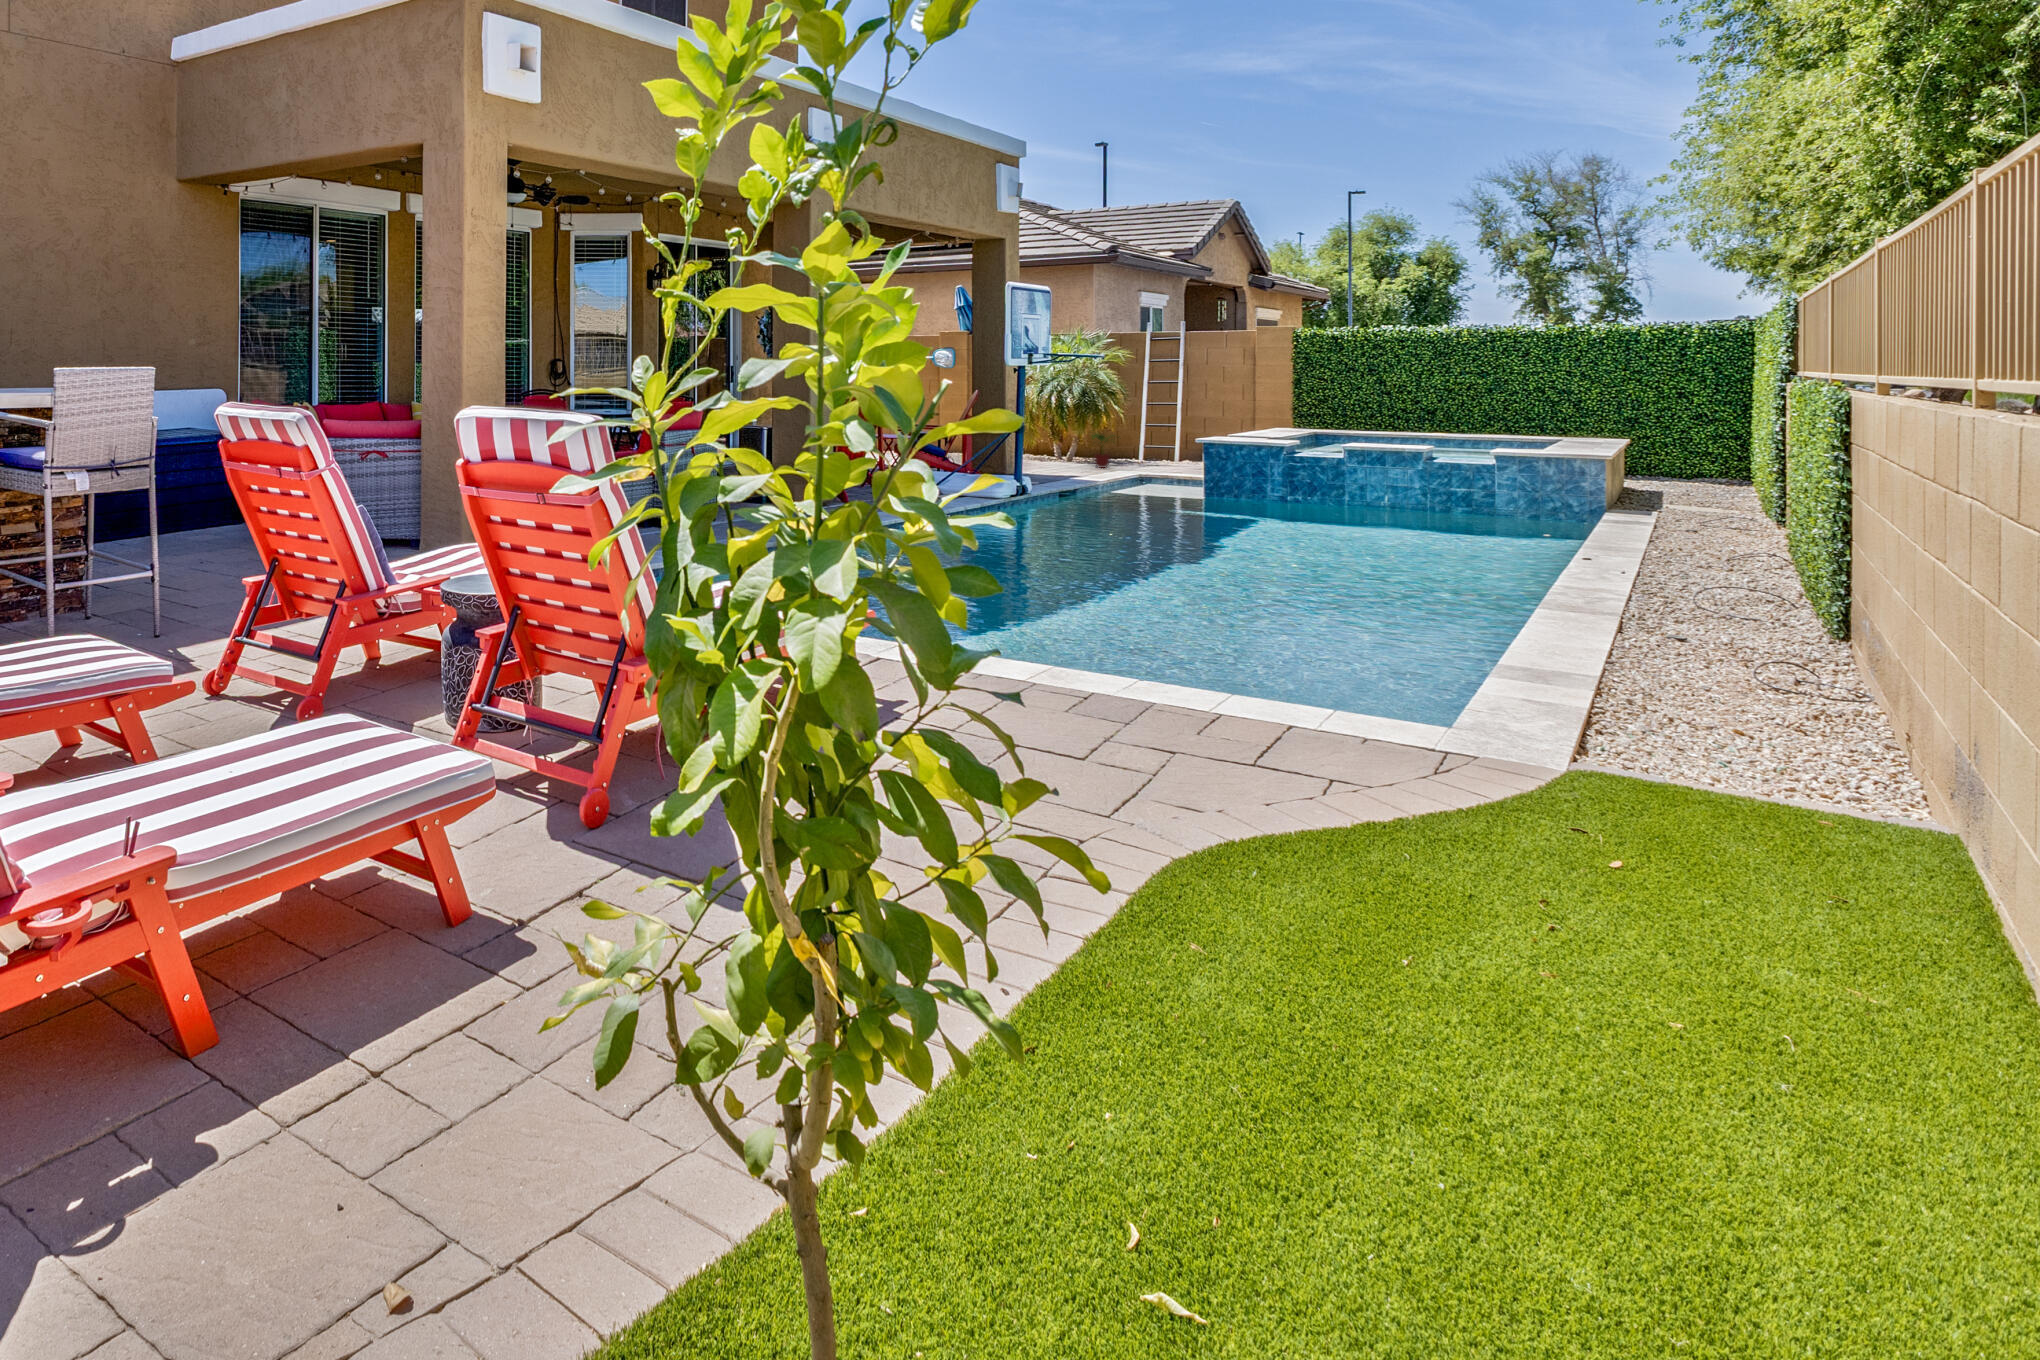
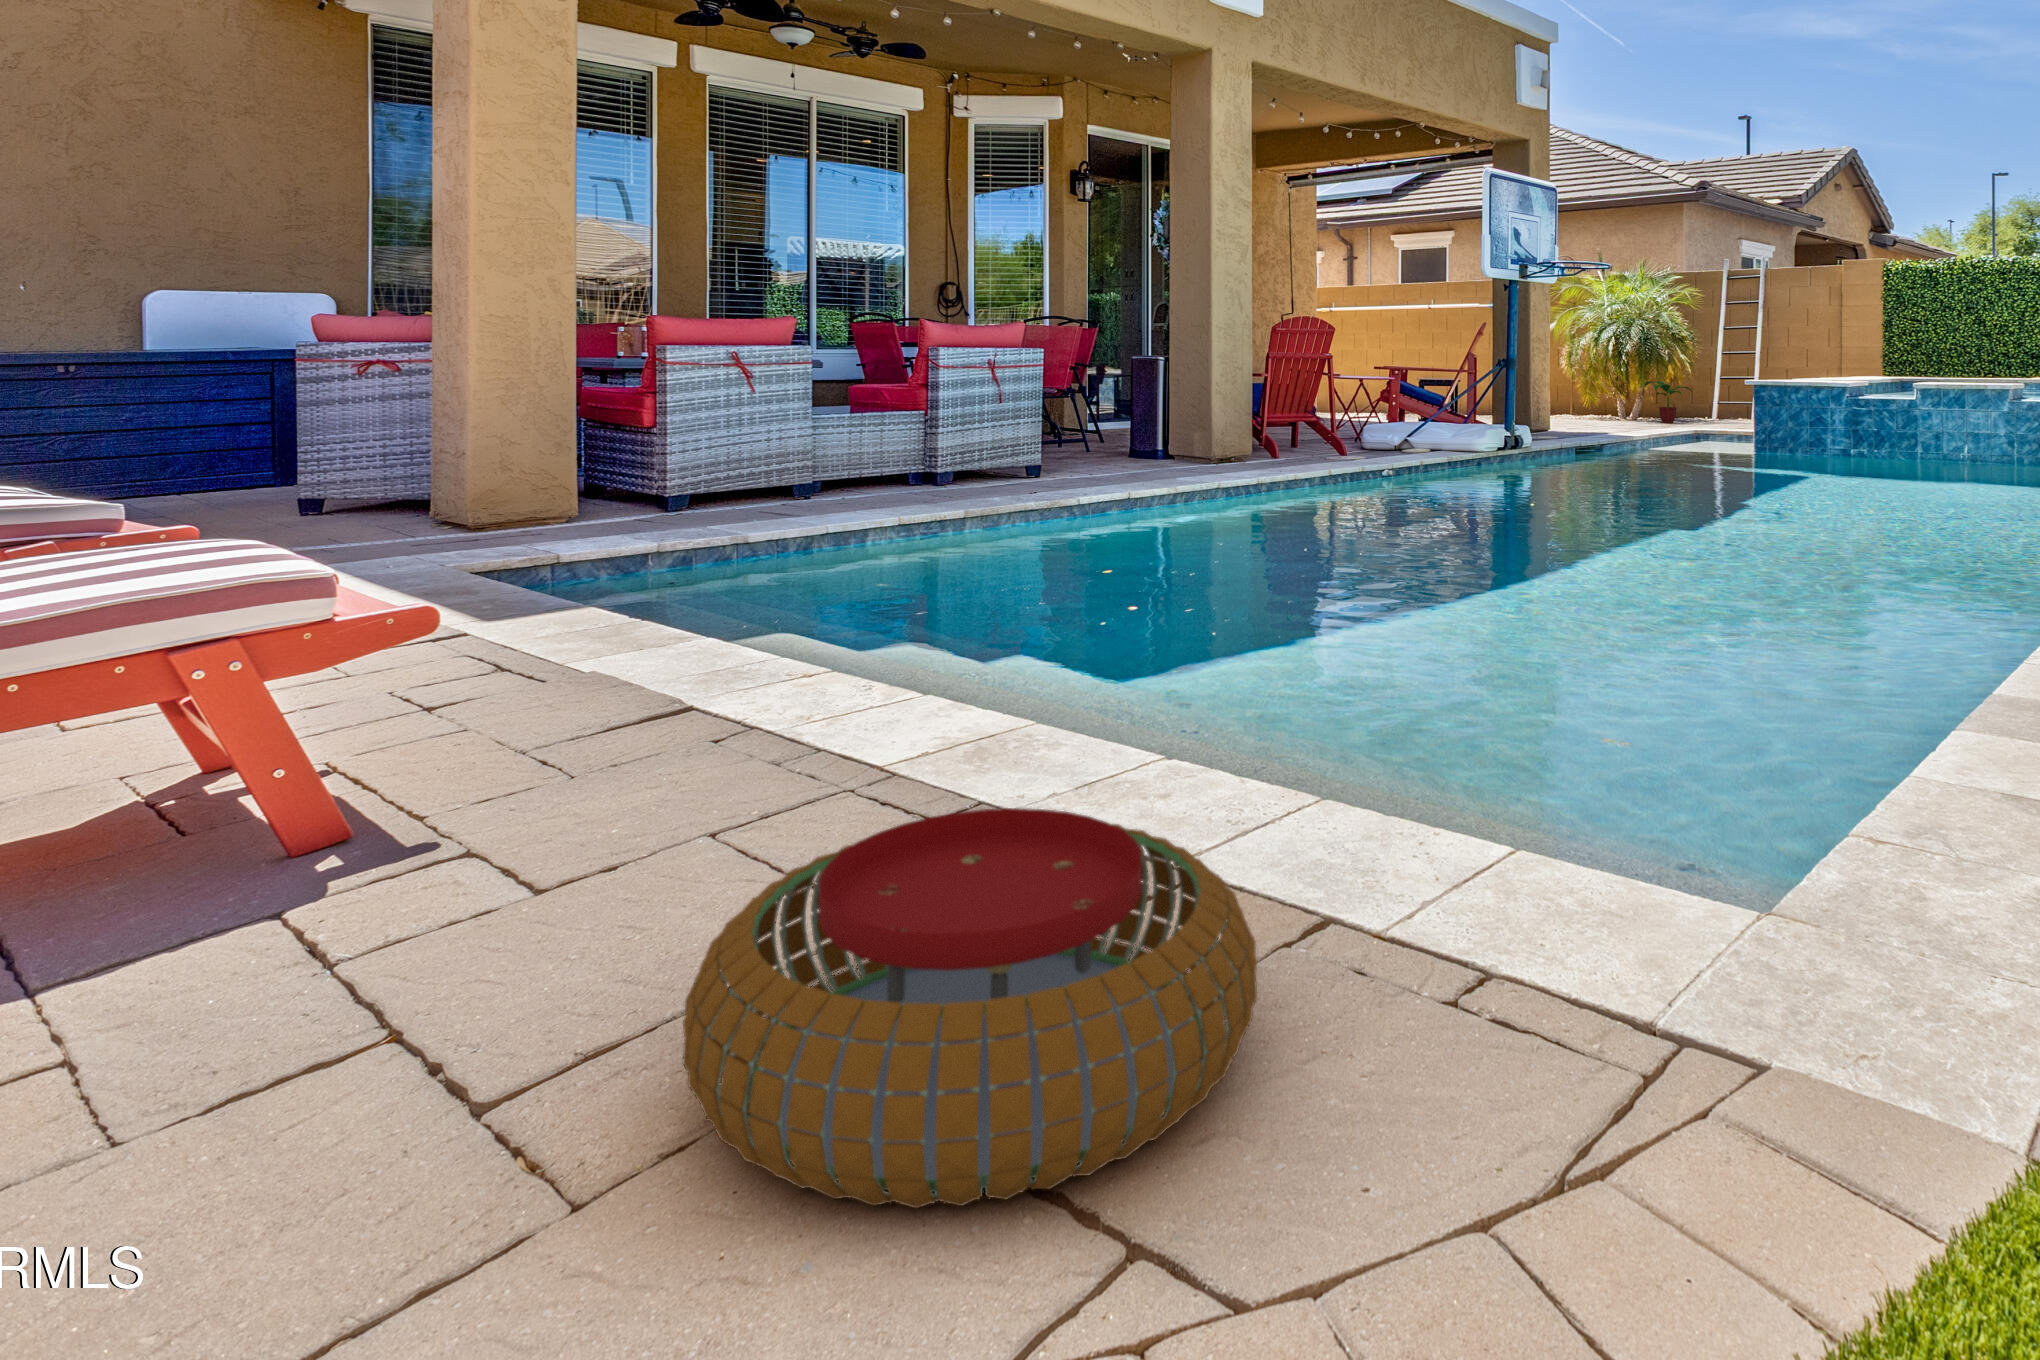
pouf: none [1127,700,1321,798] -> present [683,808,1257,1208]

